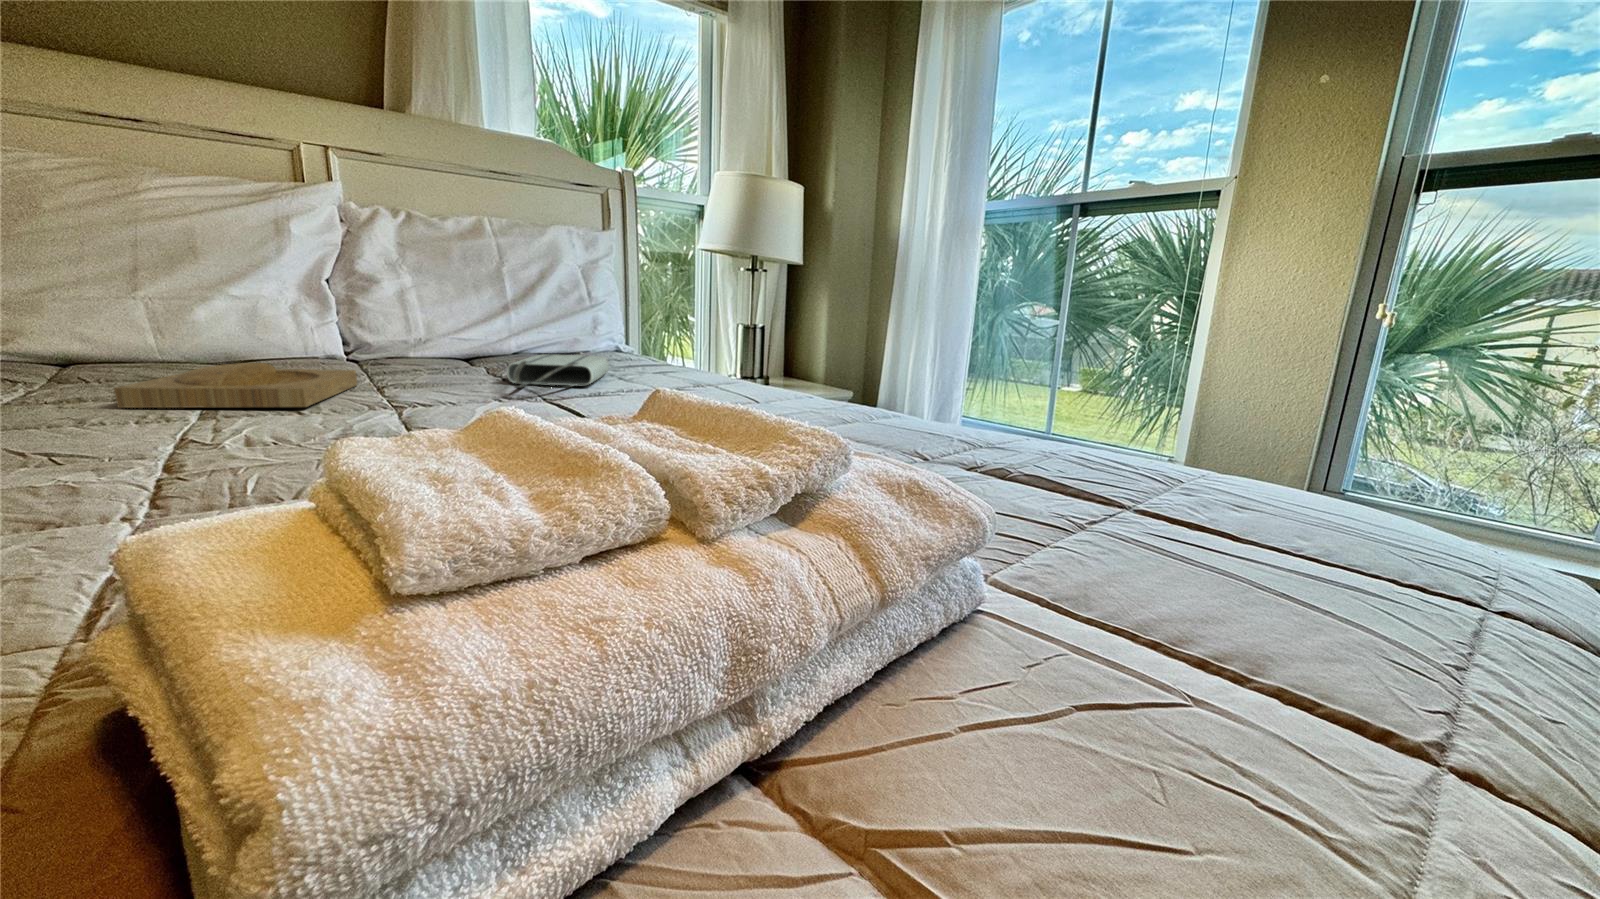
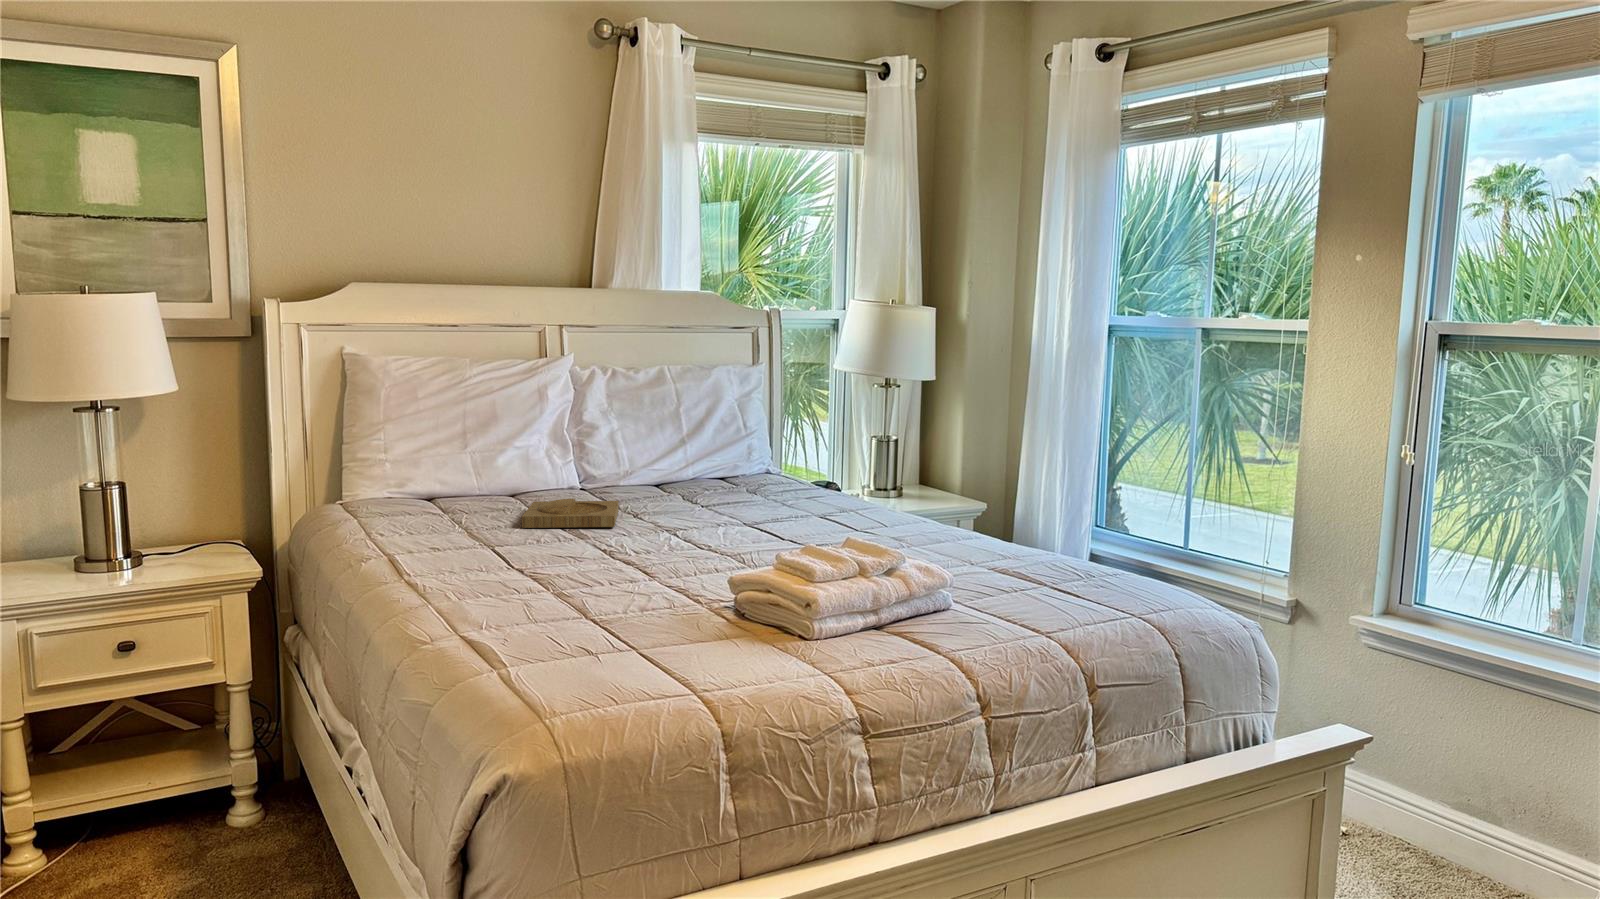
tote bag: present [507,354,609,389] -> none [709,484,774,512]

